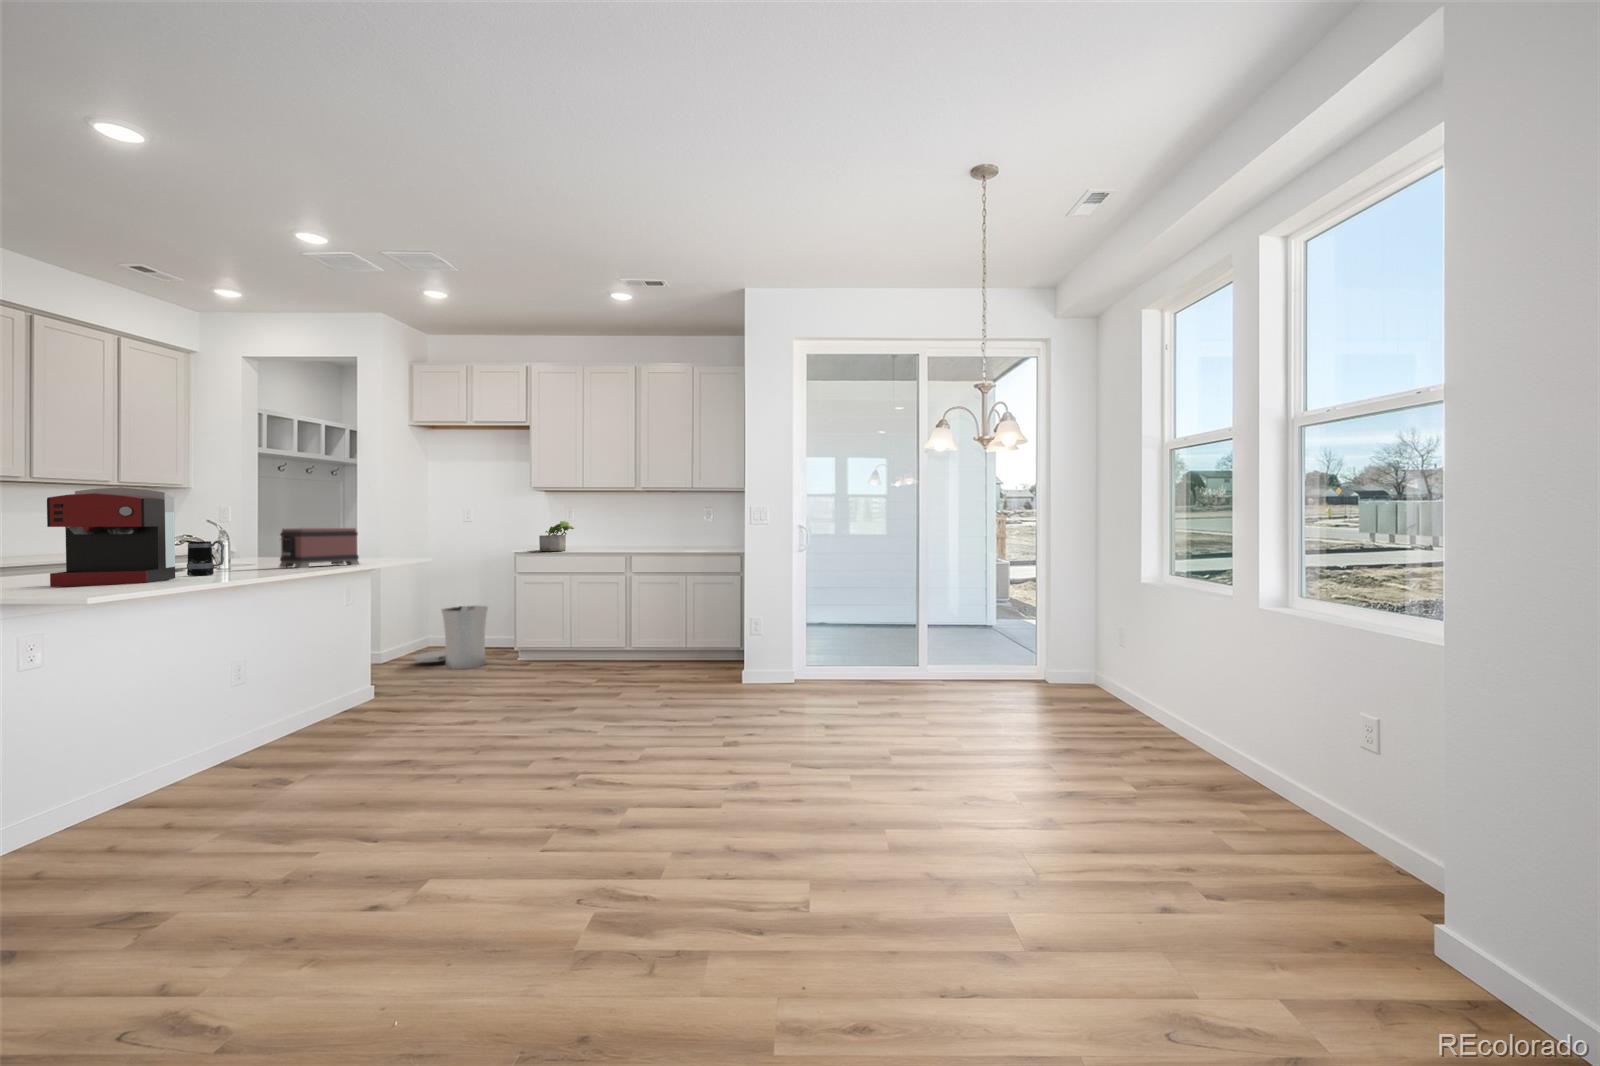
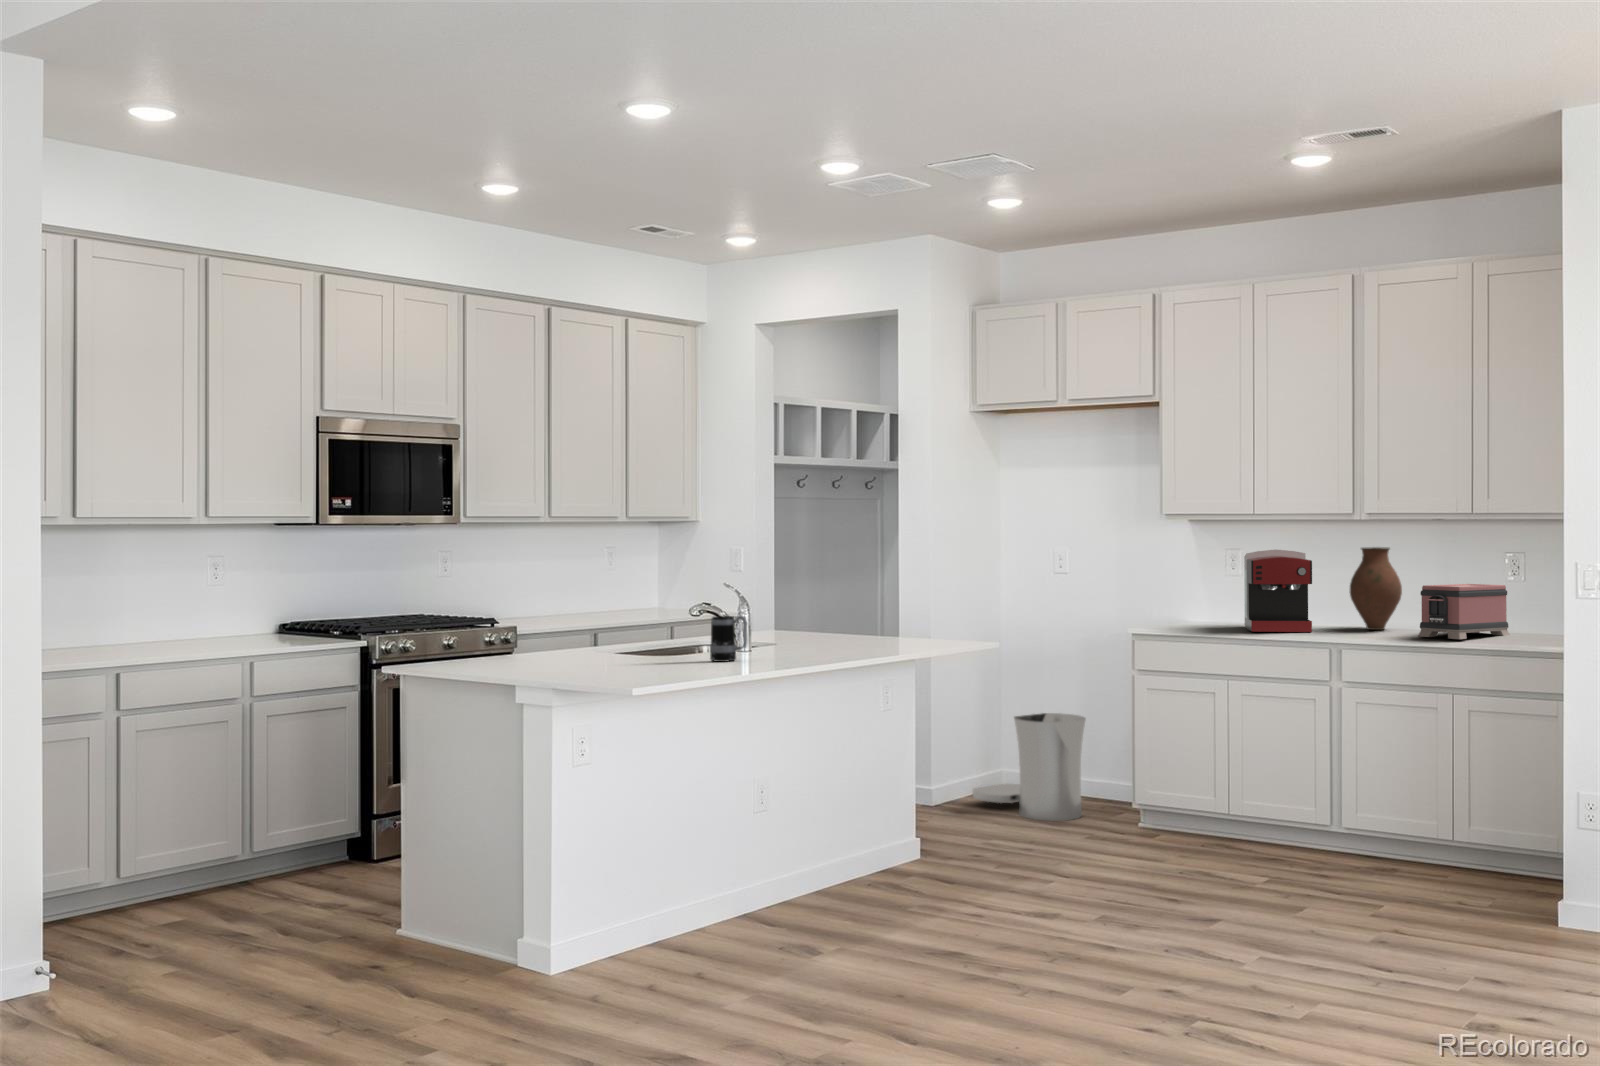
coffee maker: present [47,487,175,587] -> present [1244,550,1312,632]
vase: none [635,509,660,550] -> present [1350,547,1402,630]
potted plant: present [539,521,574,551] -> none [1172,570,1235,625]
toaster: present [279,528,359,568] -> present [1418,584,1510,639]

